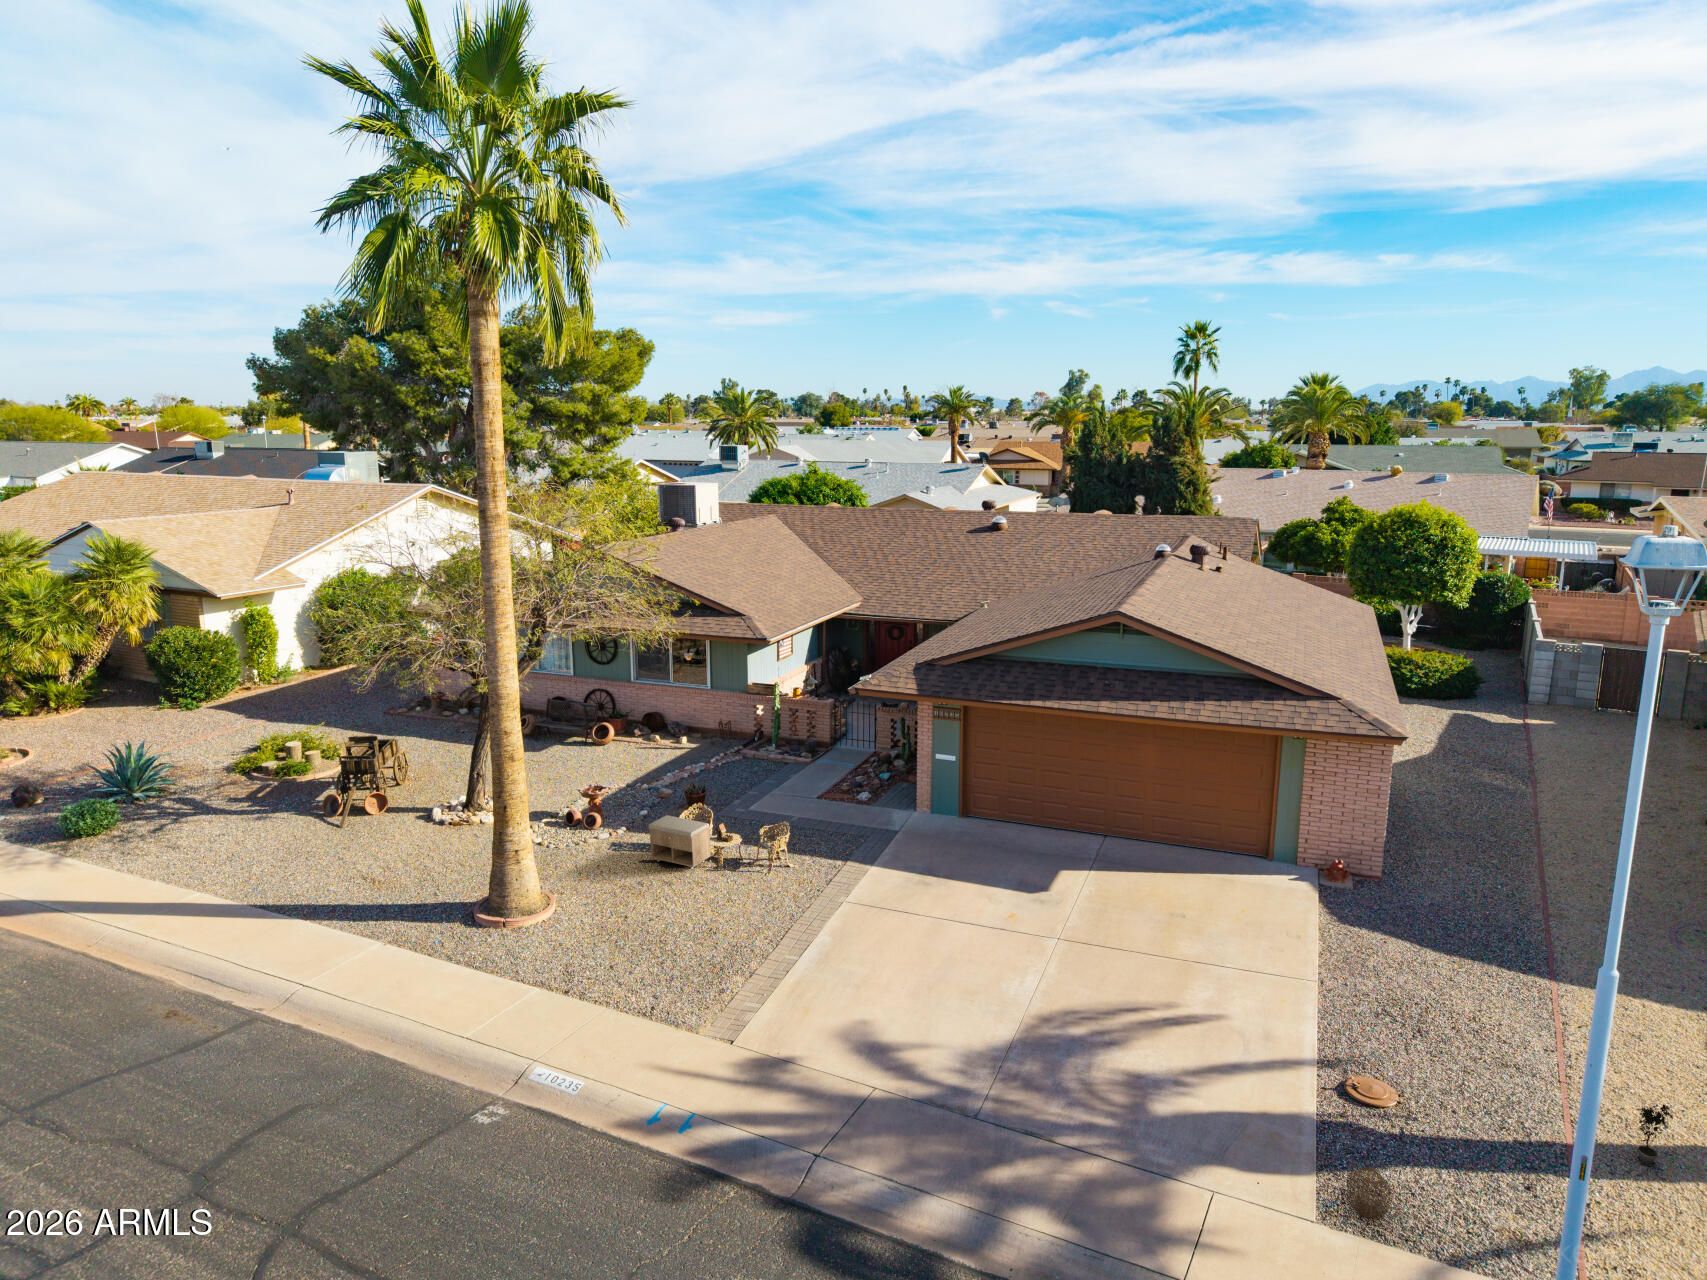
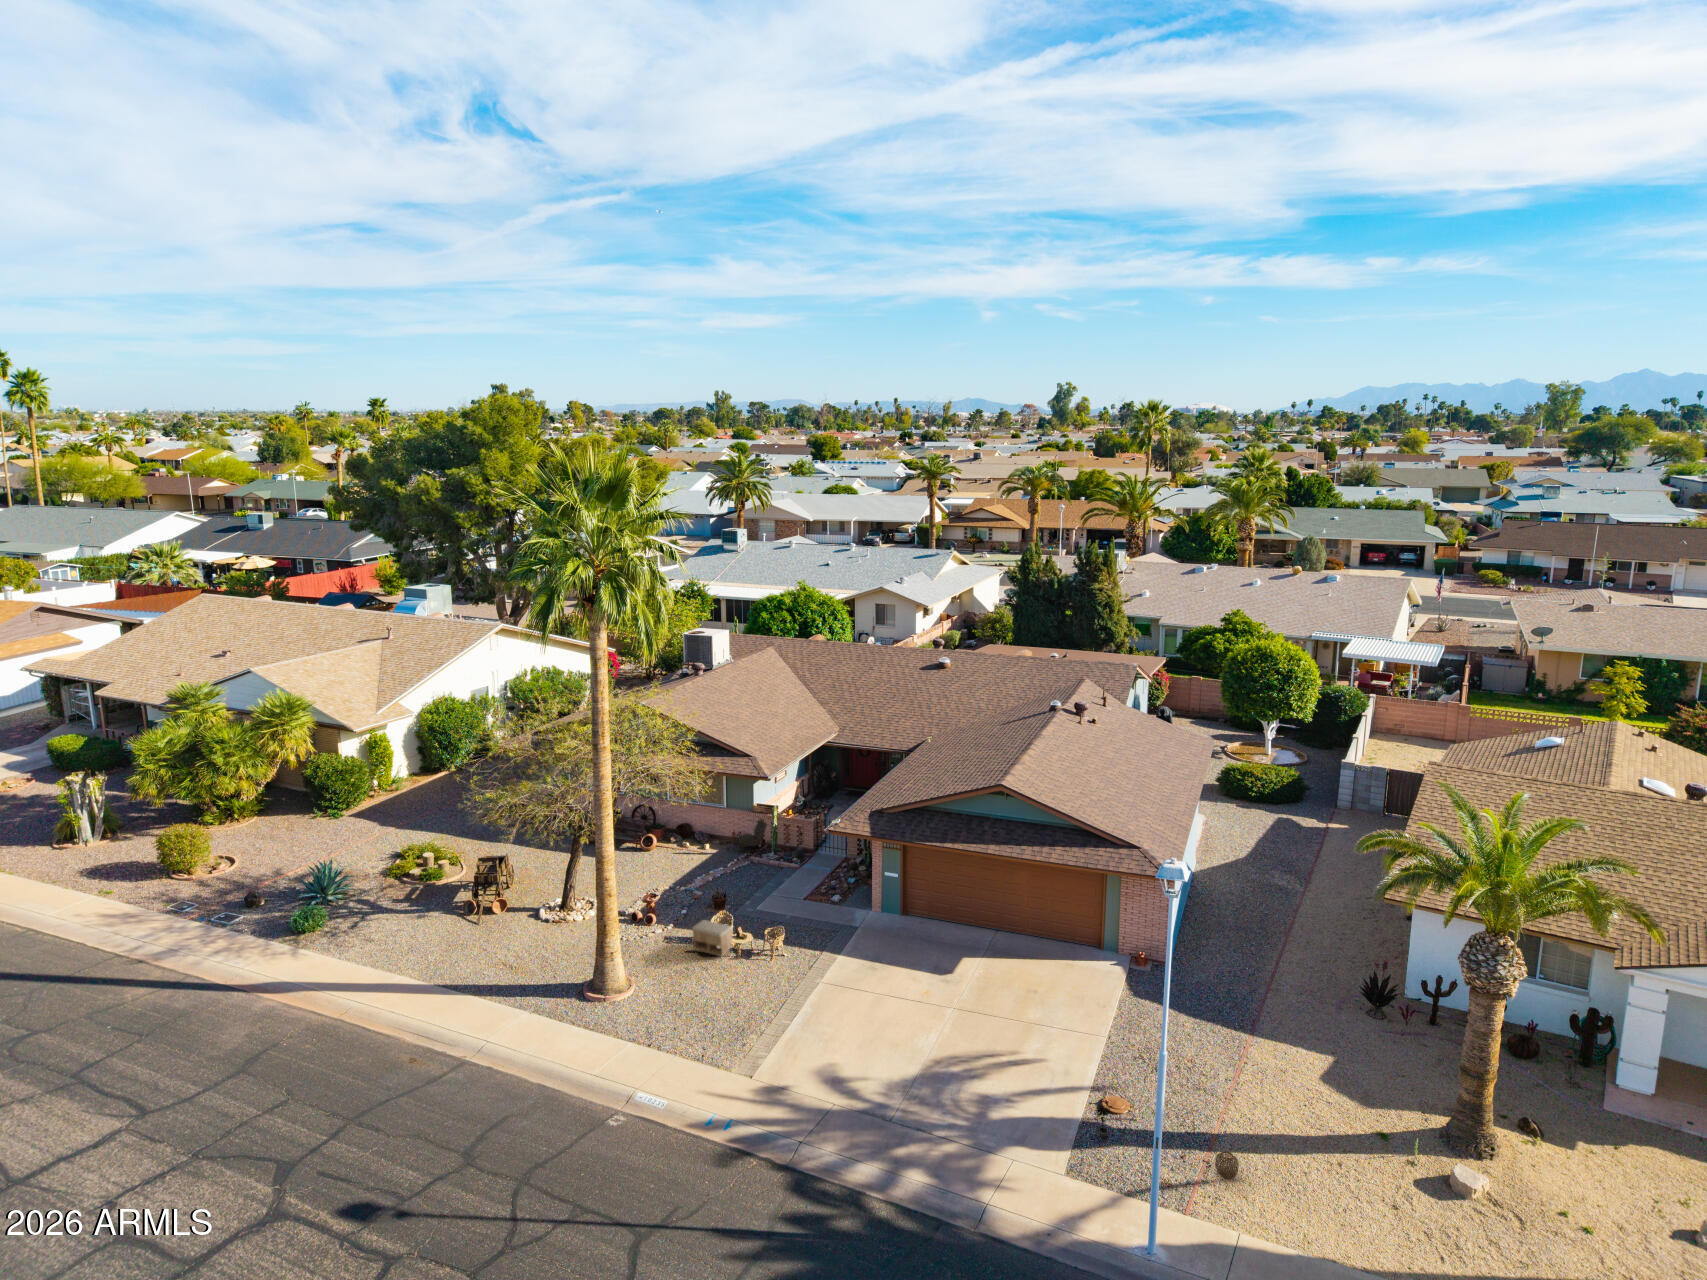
lounge chair: none [723,704,762,750] -> present [739,819,767,852]
potted plant: present [1637,1104,1673,1166] -> present [1095,1105,1112,1138]
woven basket: present [1346,1167,1391,1219] -> present [1215,1151,1239,1179]

